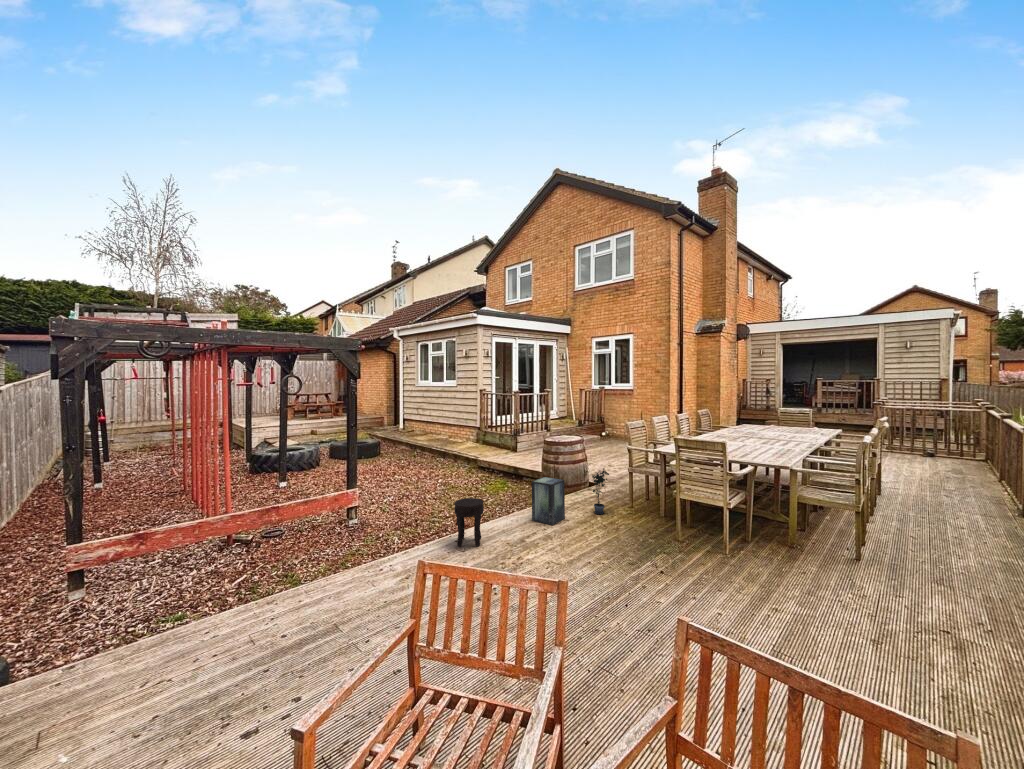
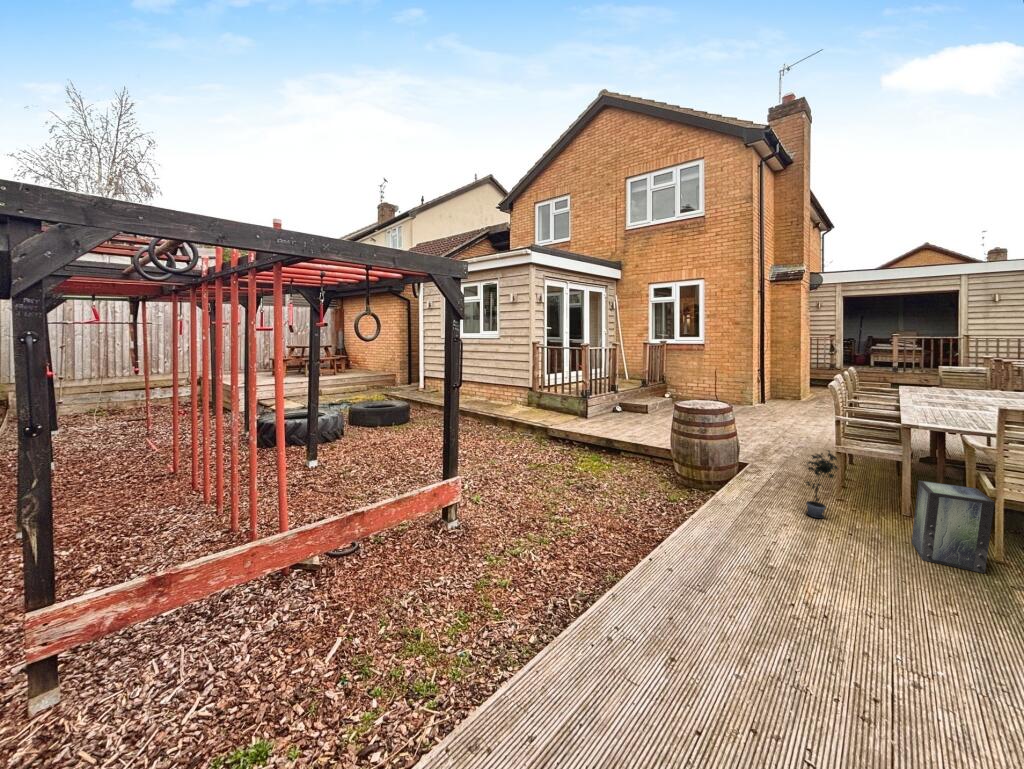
storage box: present [532,477,565,525] -> present [912,480,995,573]
side table: present [454,498,484,547] -> none [663,509,720,600]

